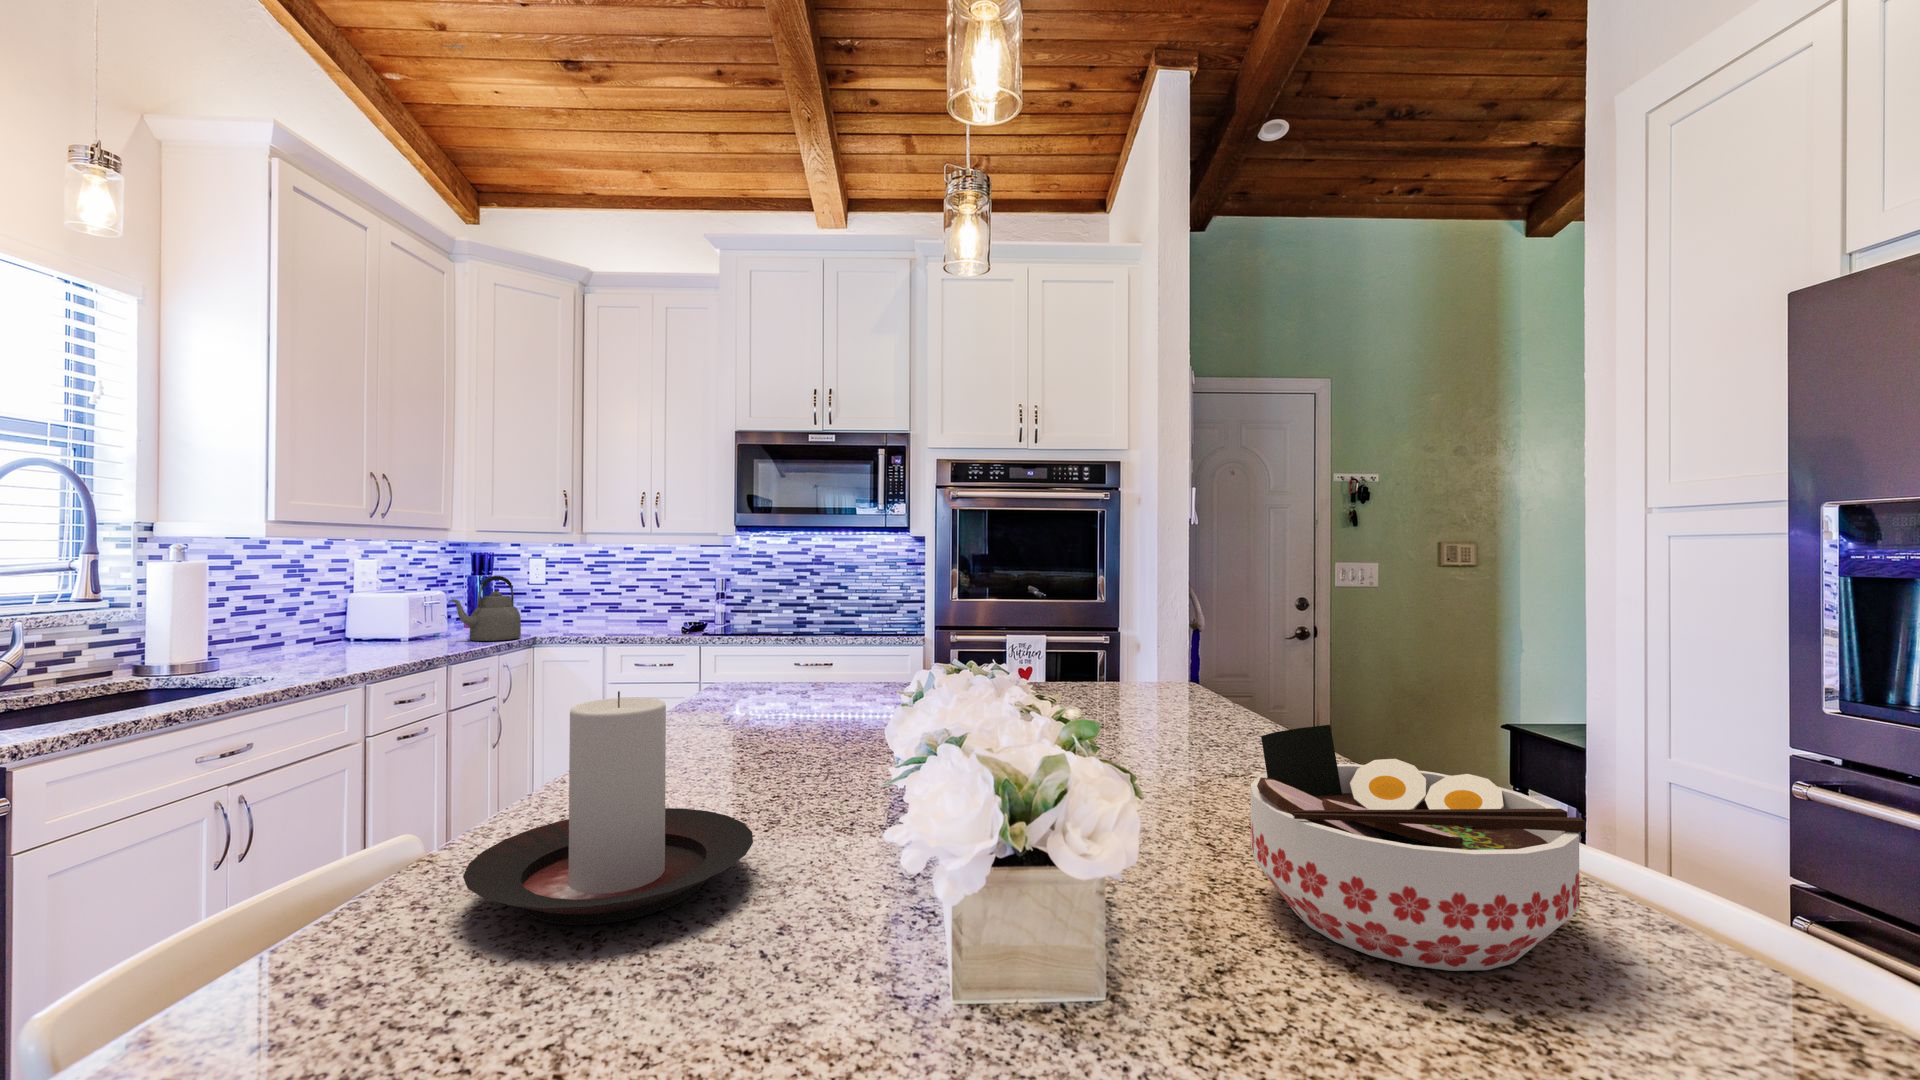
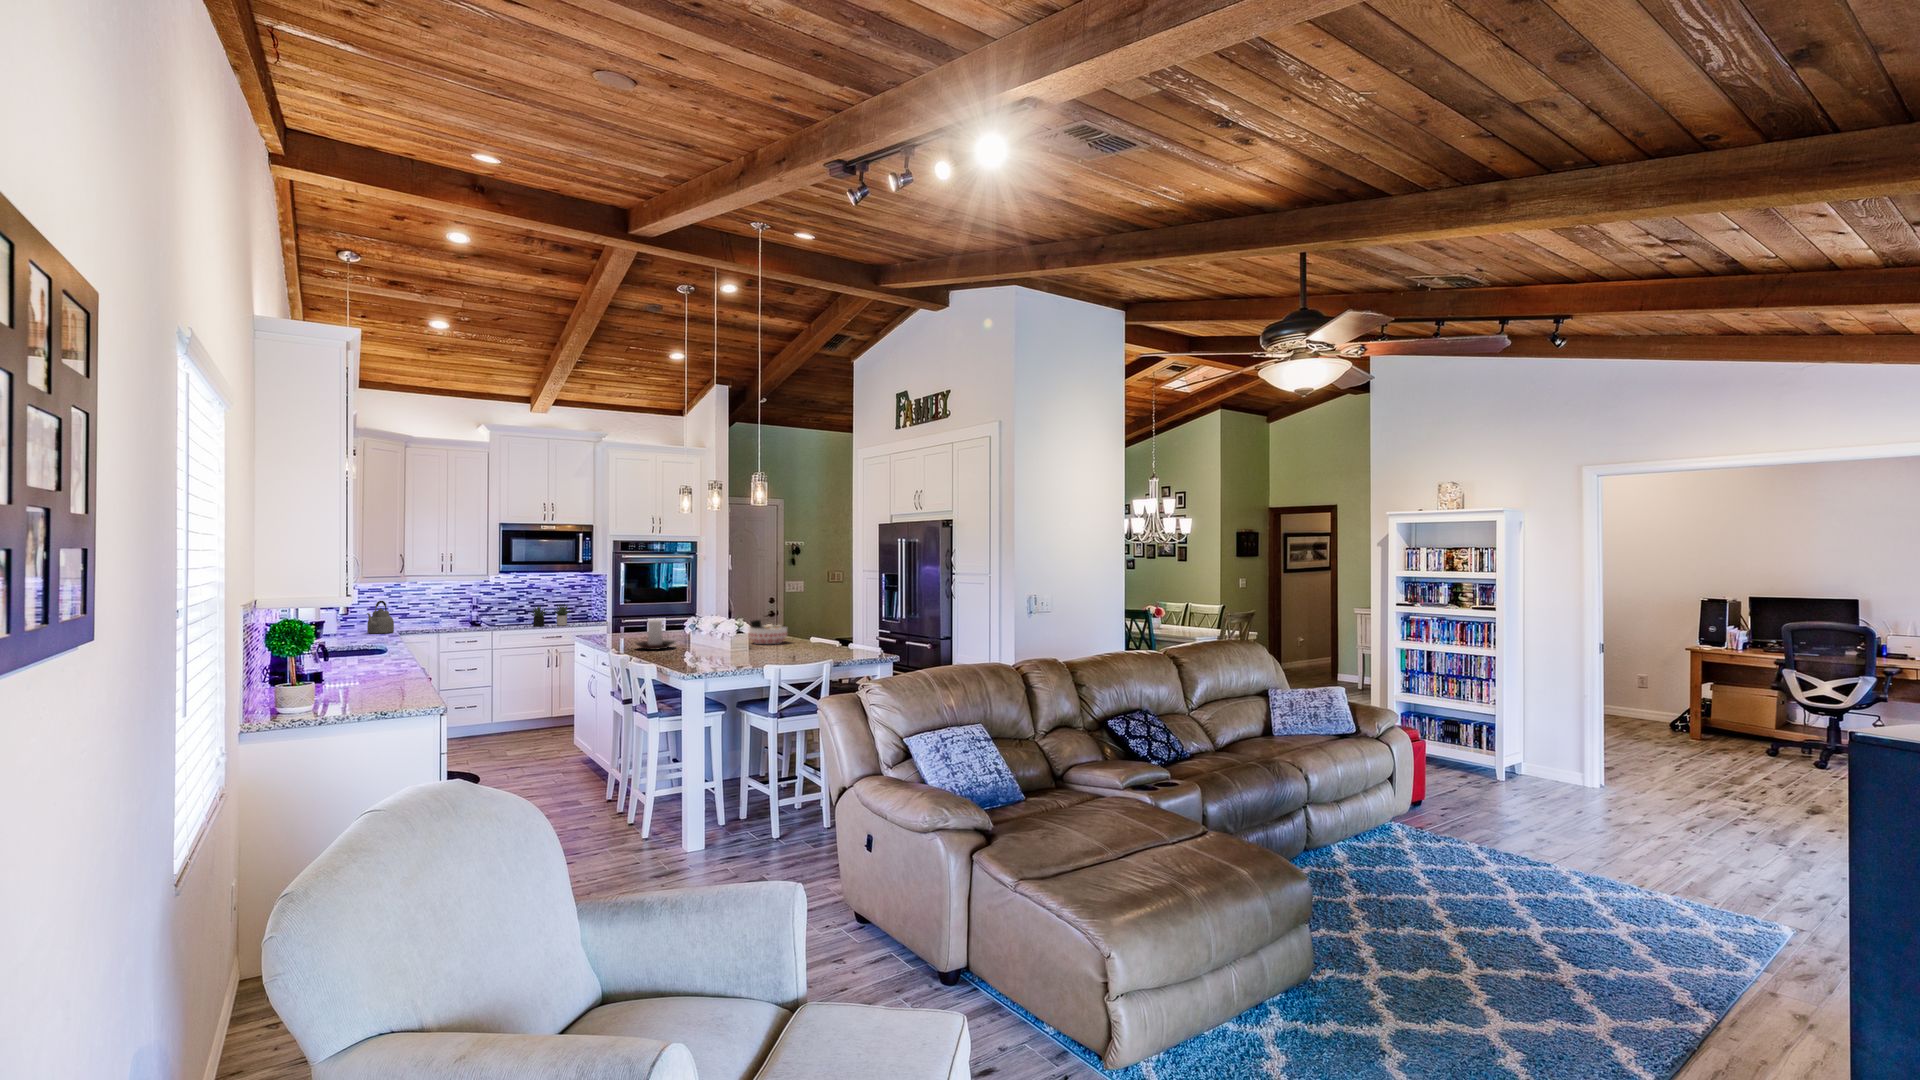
succulent plant: none [770,590,855,641] -> present [531,605,570,626]

